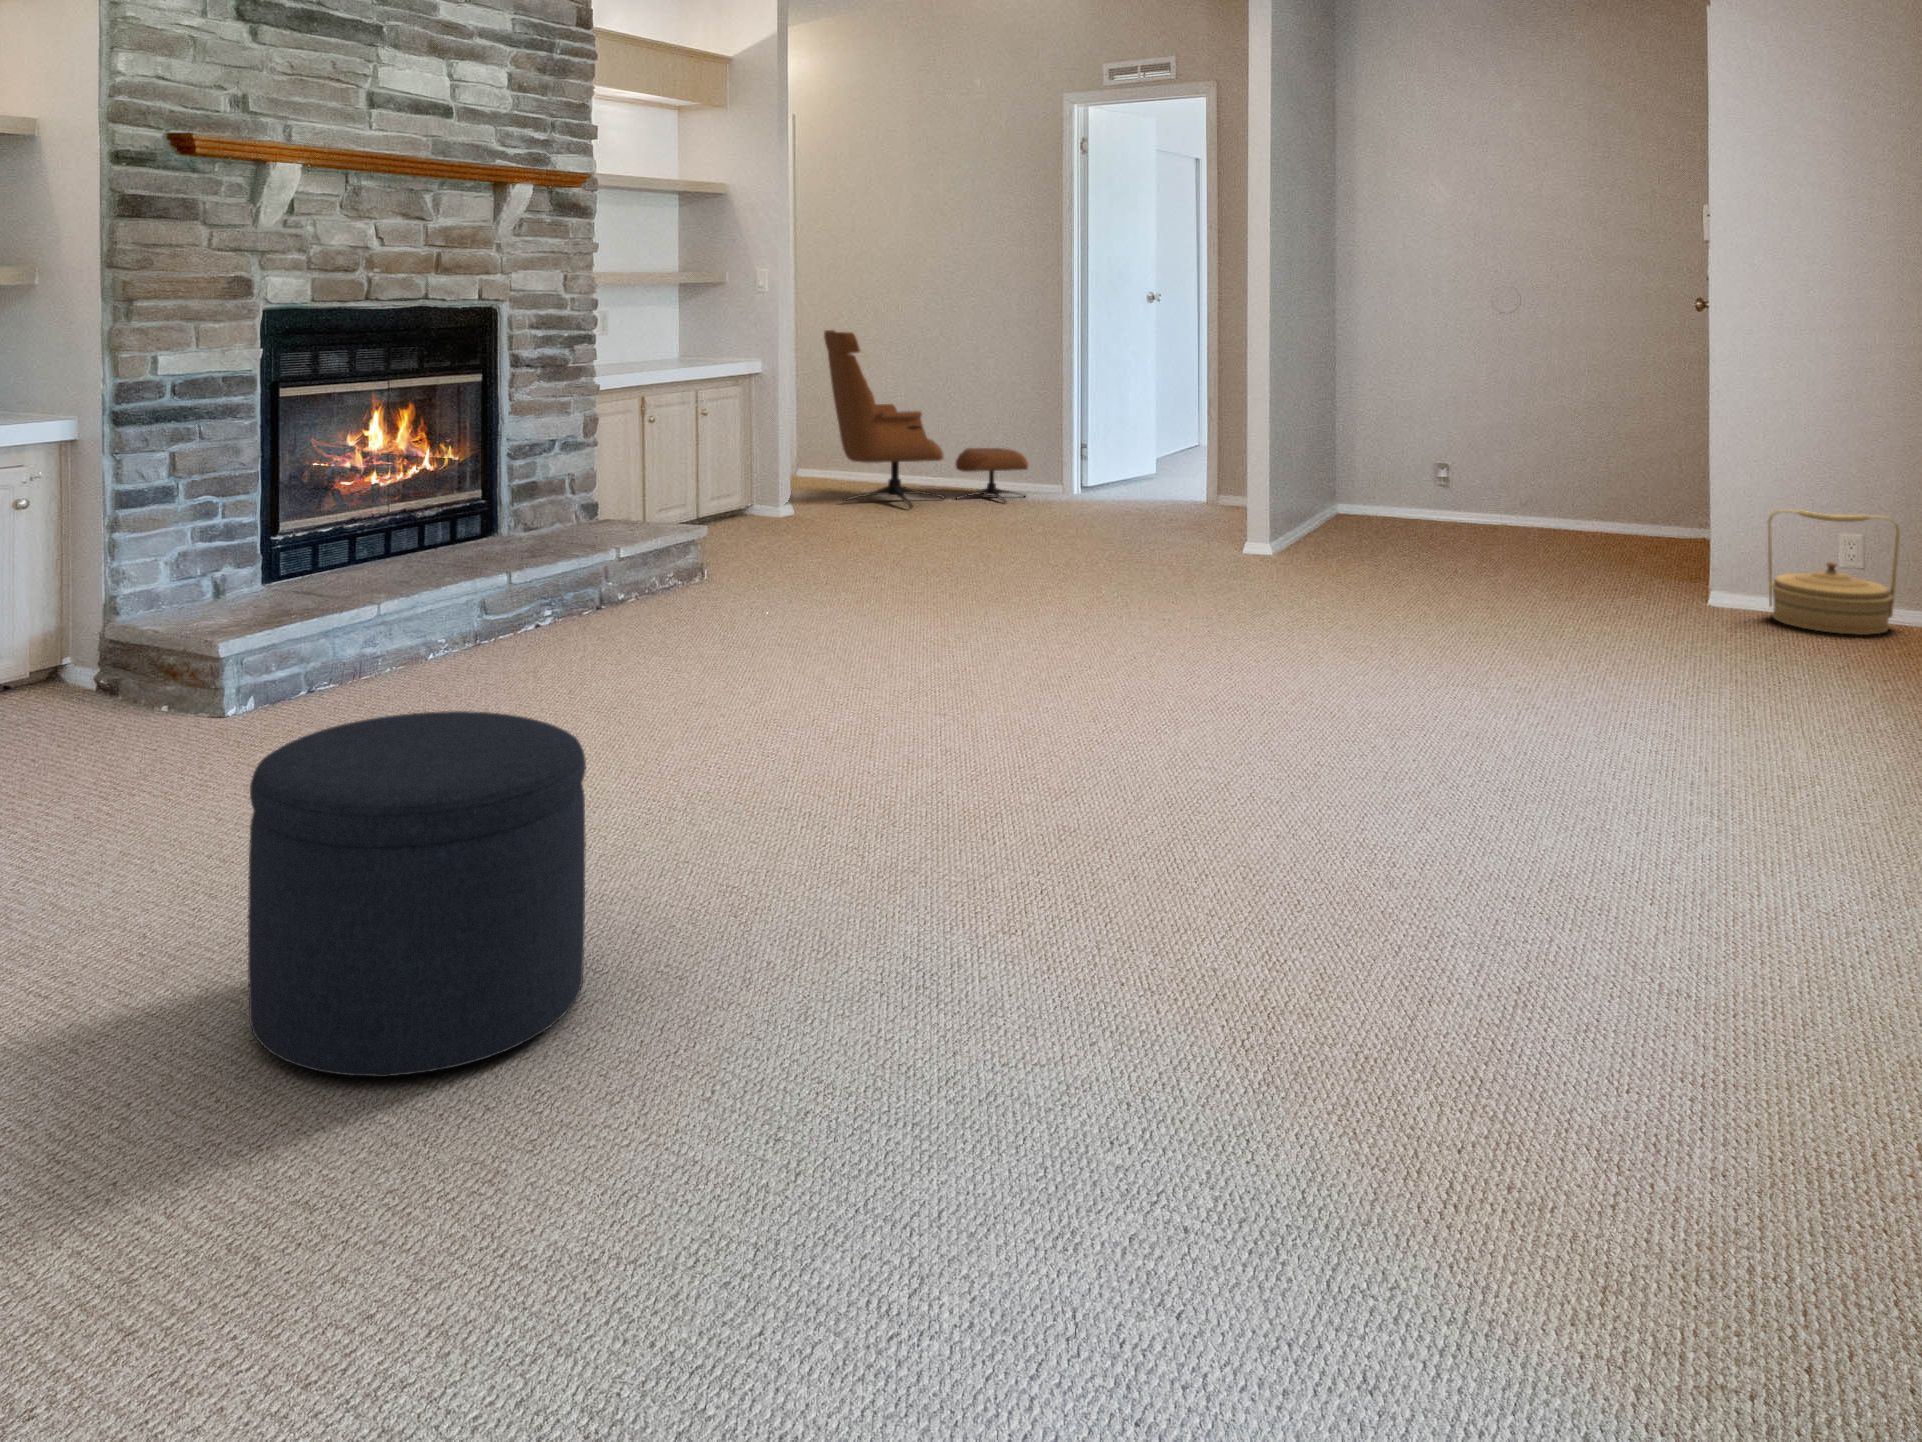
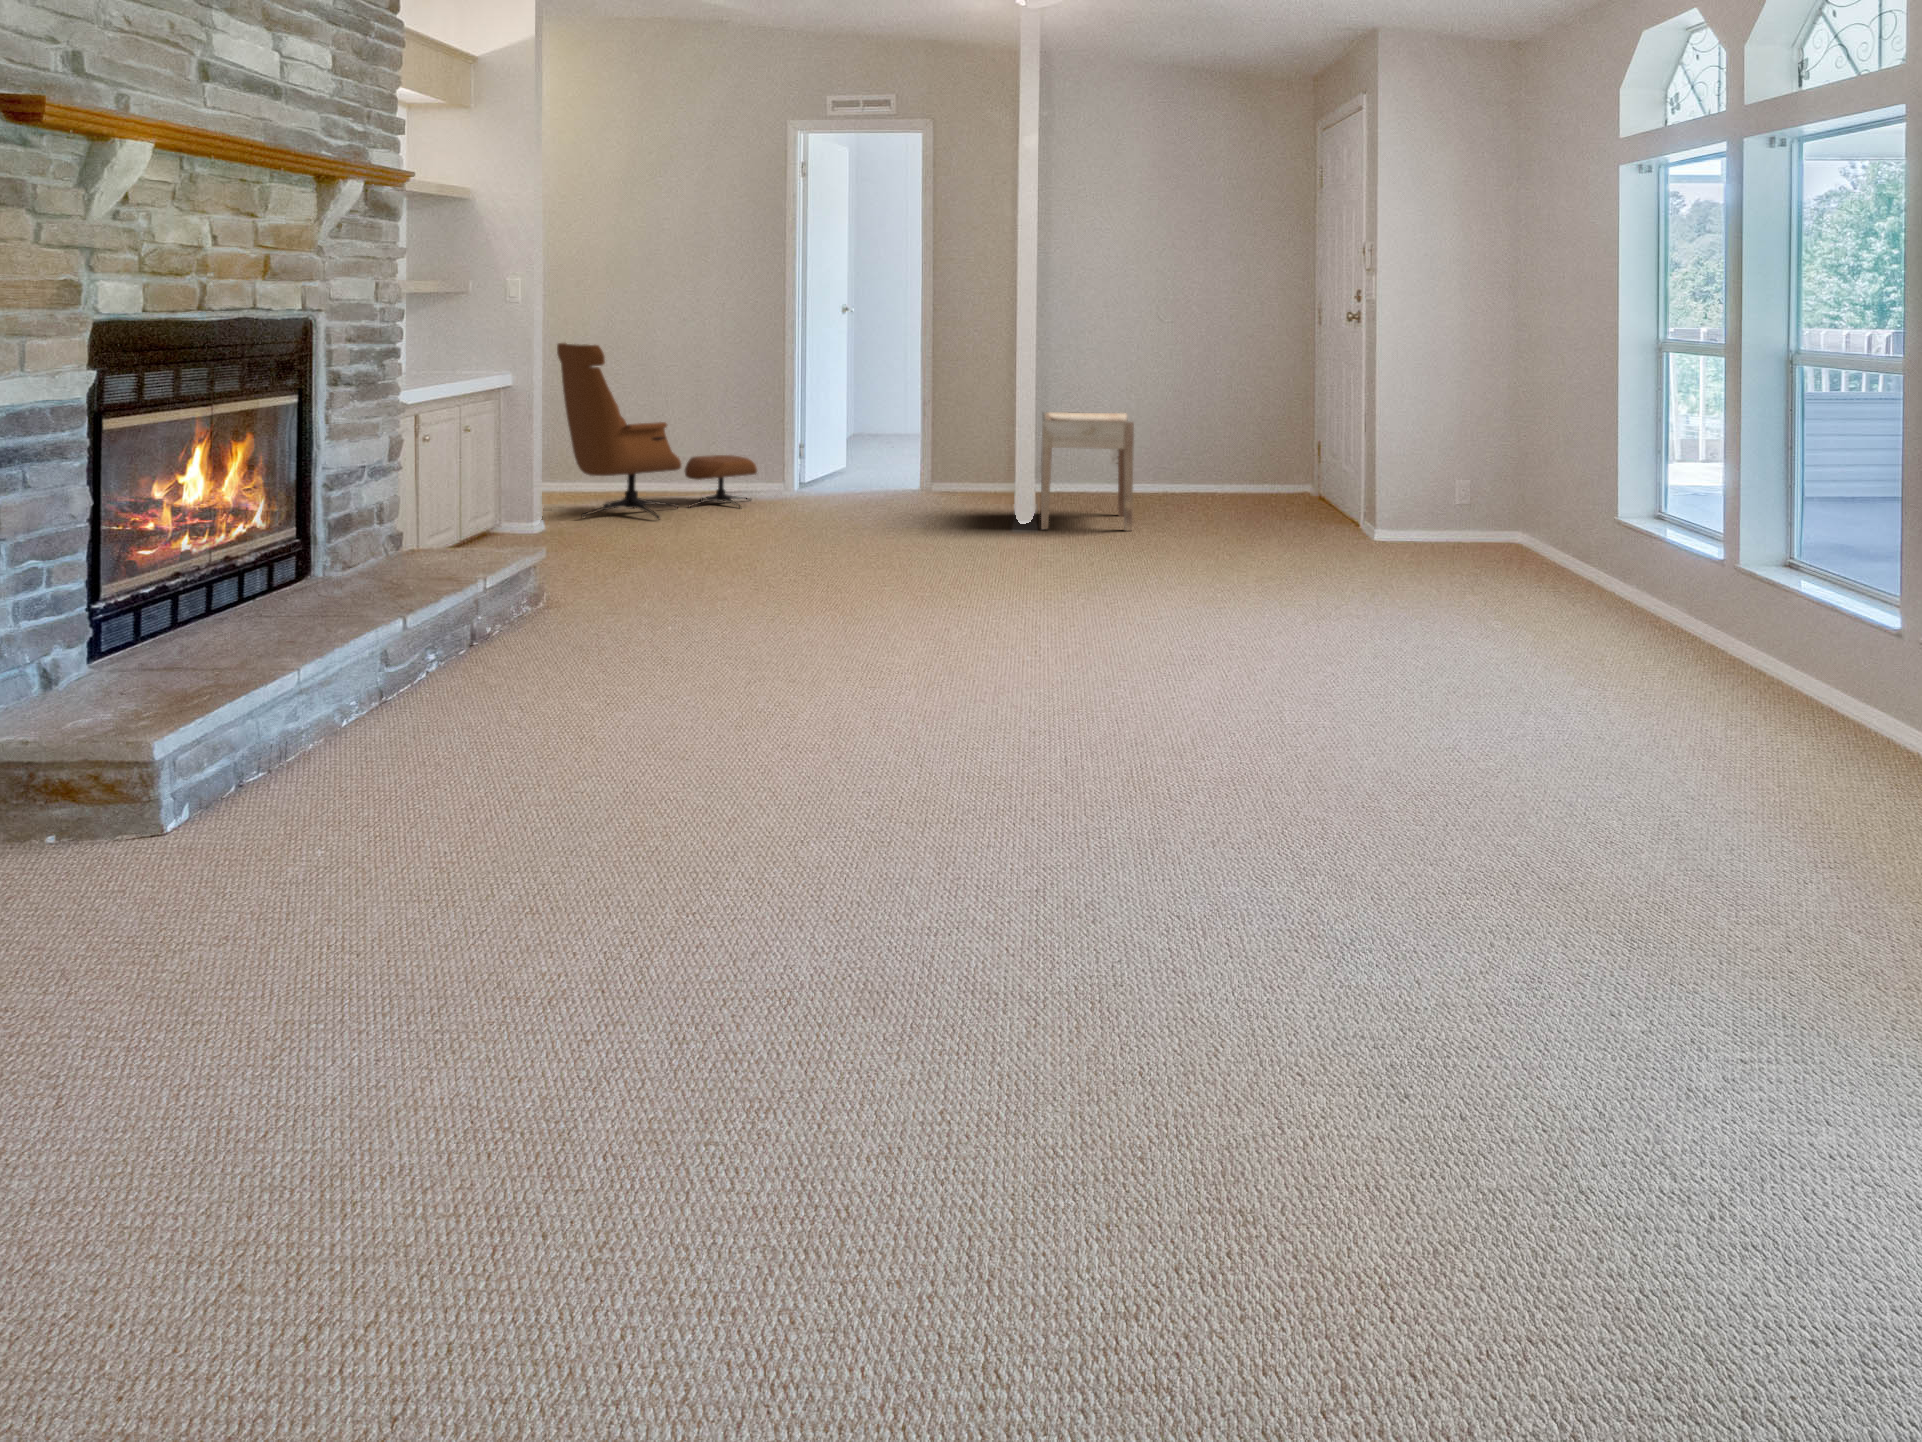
side table: none [1289,416,1417,558] -> present [1041,412,1134,531]
woven basket: present [1768,509,1900,635] -> none [1442,470,1530,562]
ottoman: present [248,711,586,1077] -> none [692,773,1074,1240]

